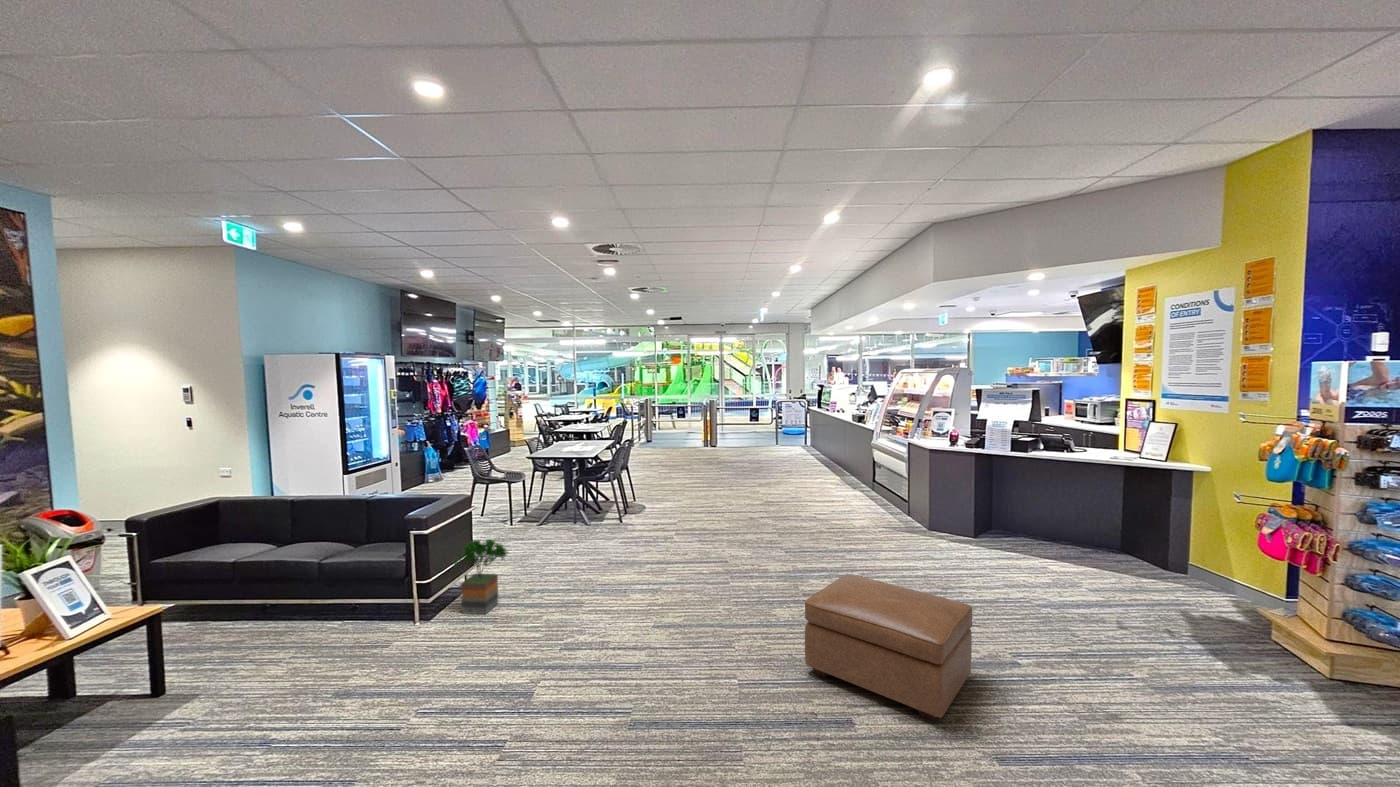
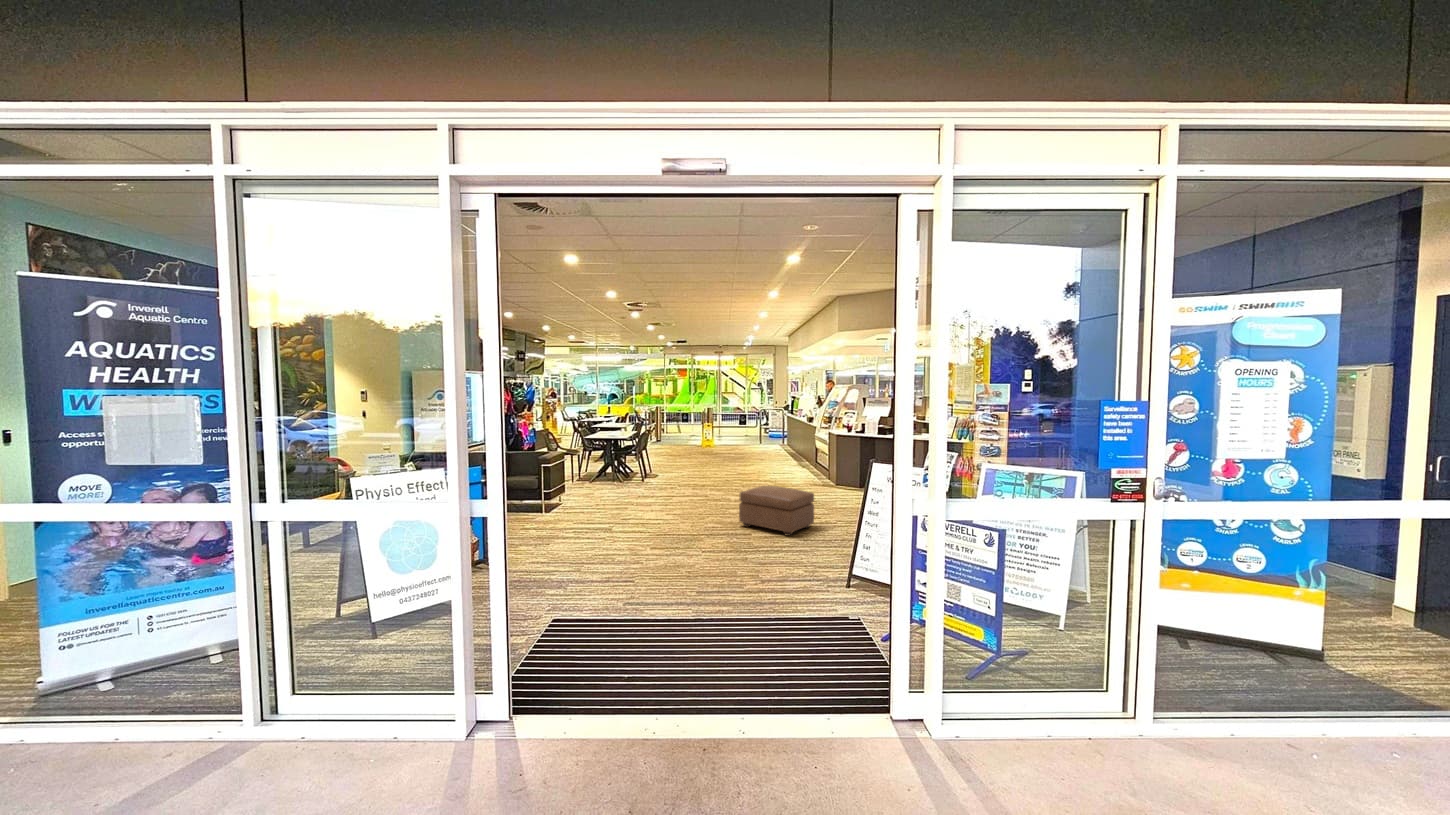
potted tree: present [453,540,508,614] -> none [560,474,589,512]

